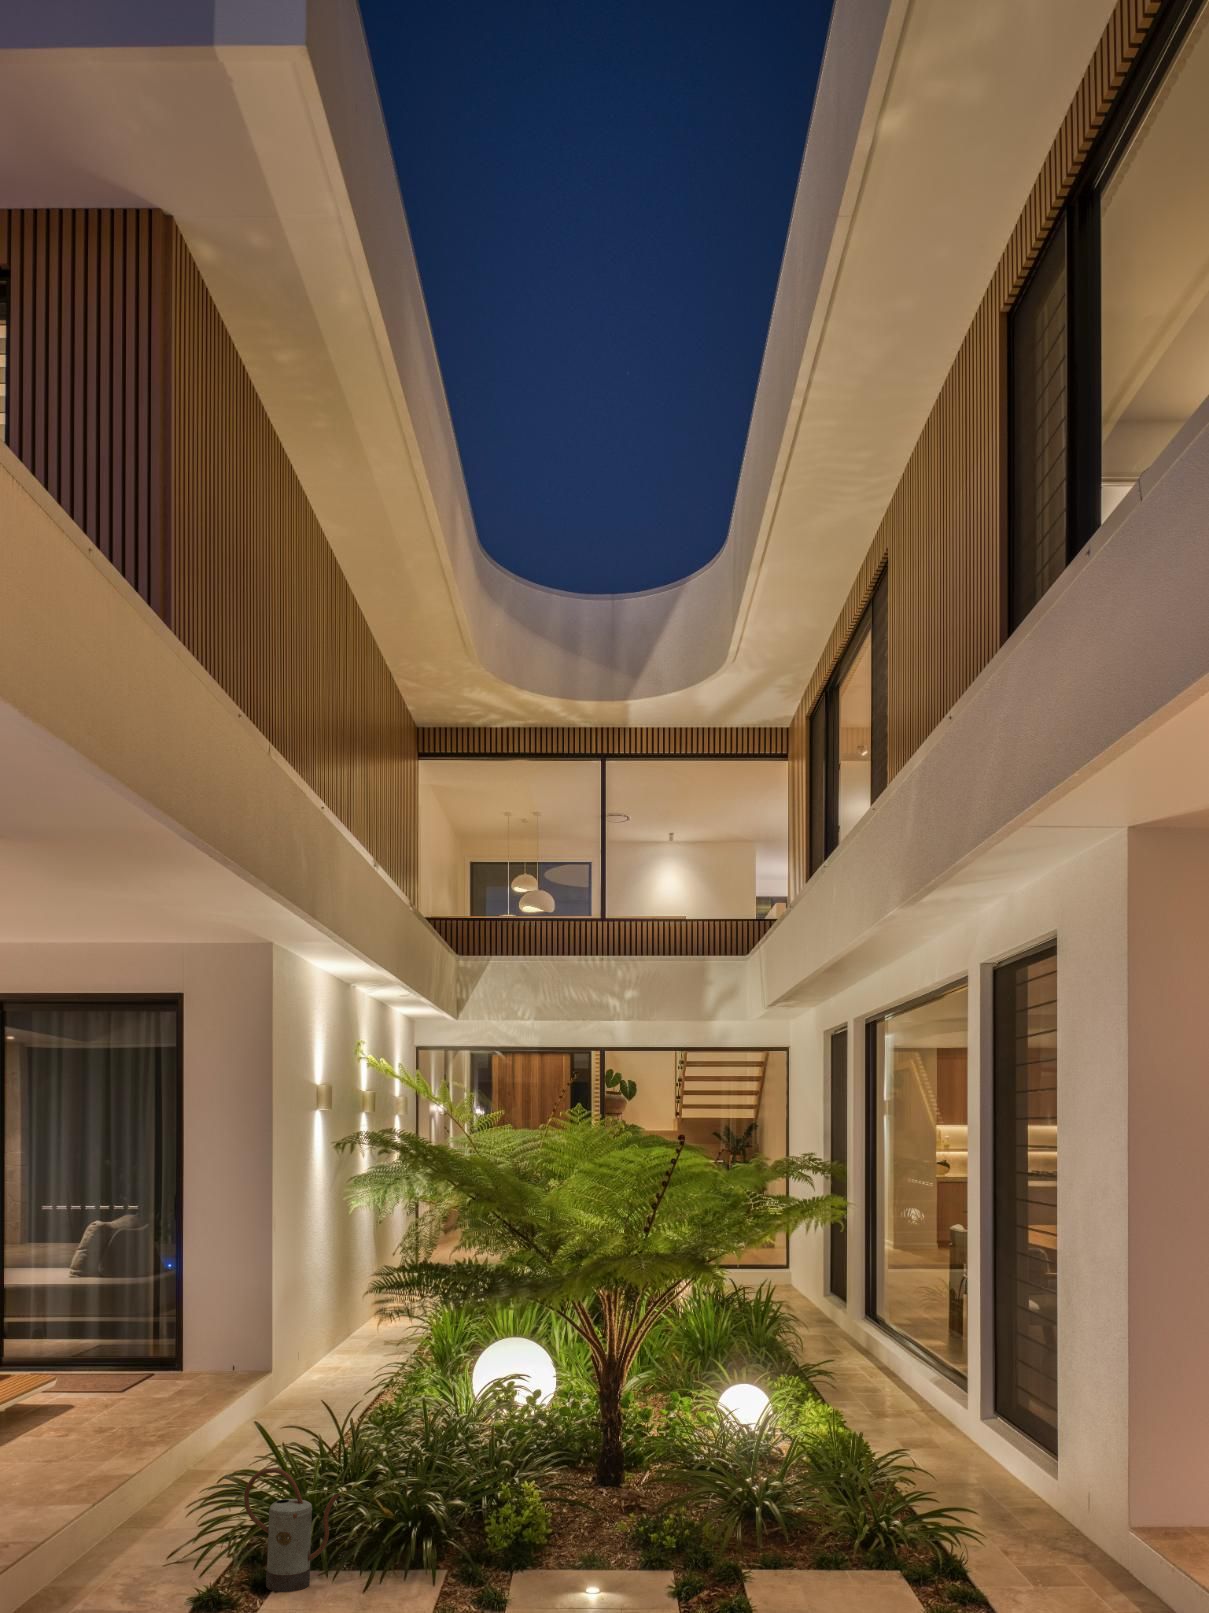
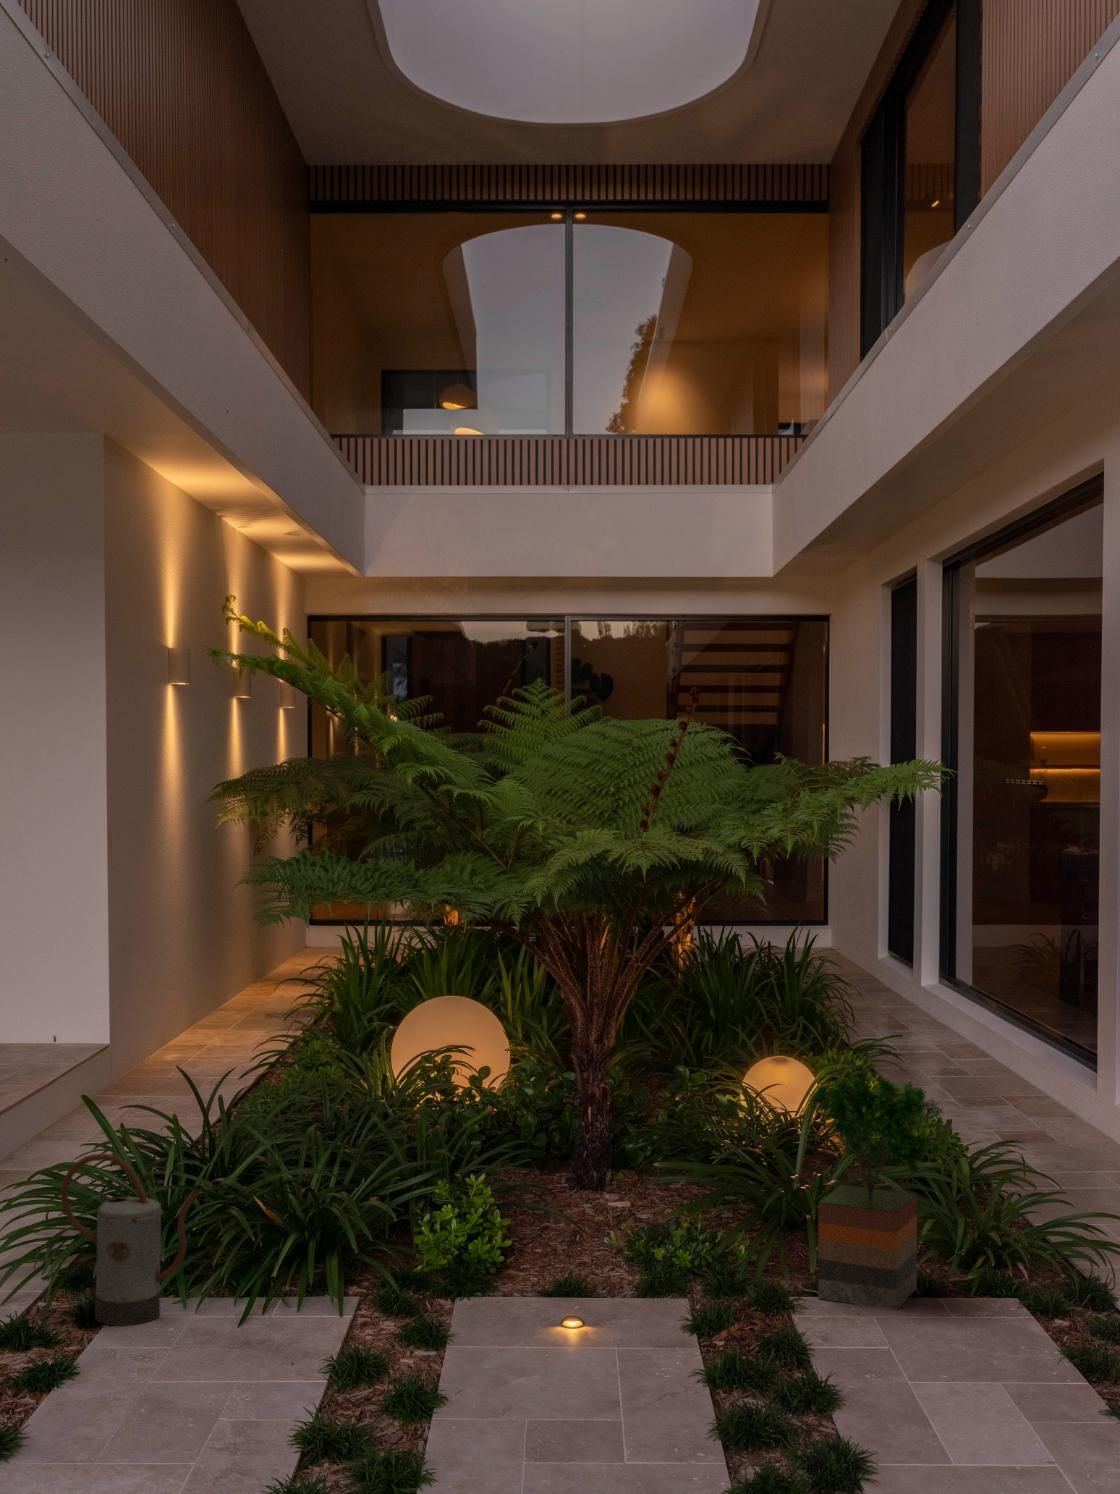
potted tree: none [756,1407,854,1582] -> present [808,1076,943,1310]

